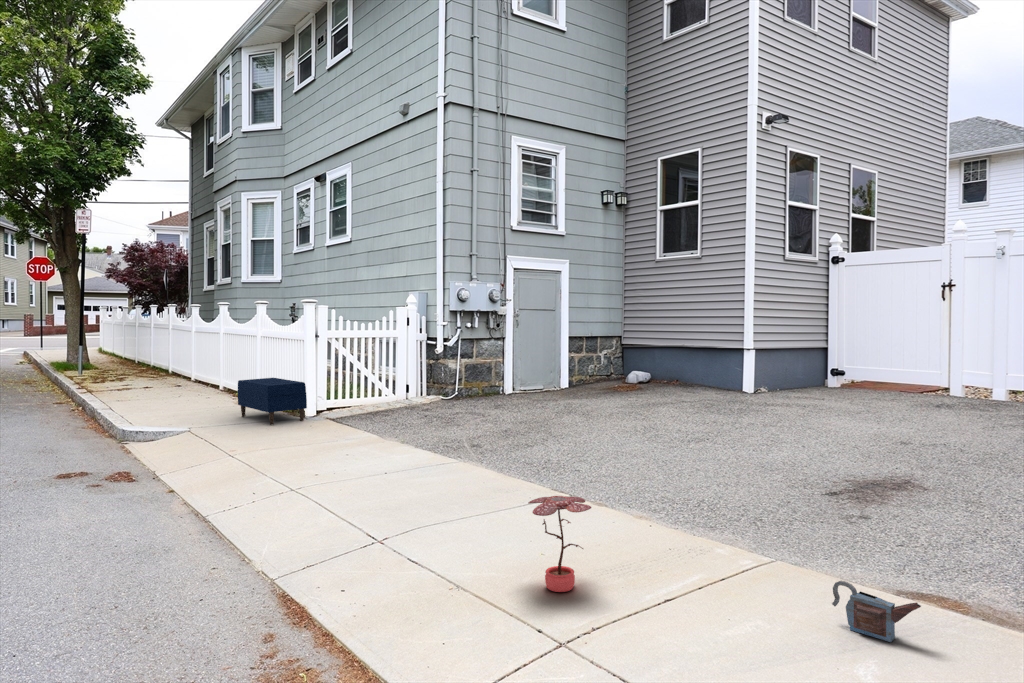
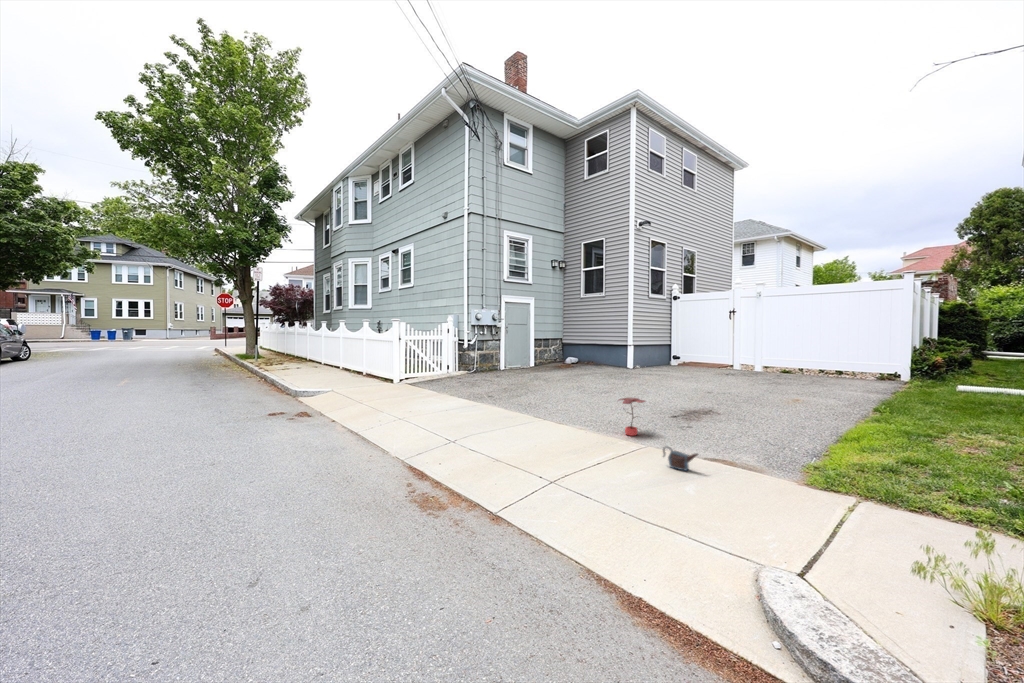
bench: present [238,378,307,425] -> none [356,362,395,387]
potted plant: present [528,496,591,592] -> present [619,397,645,436]

